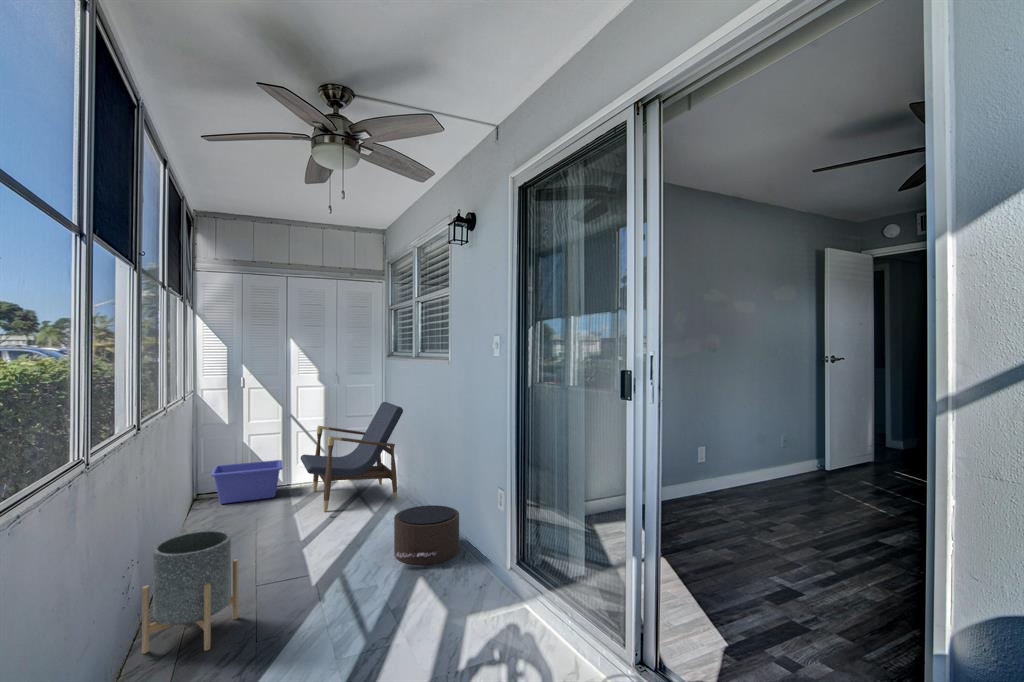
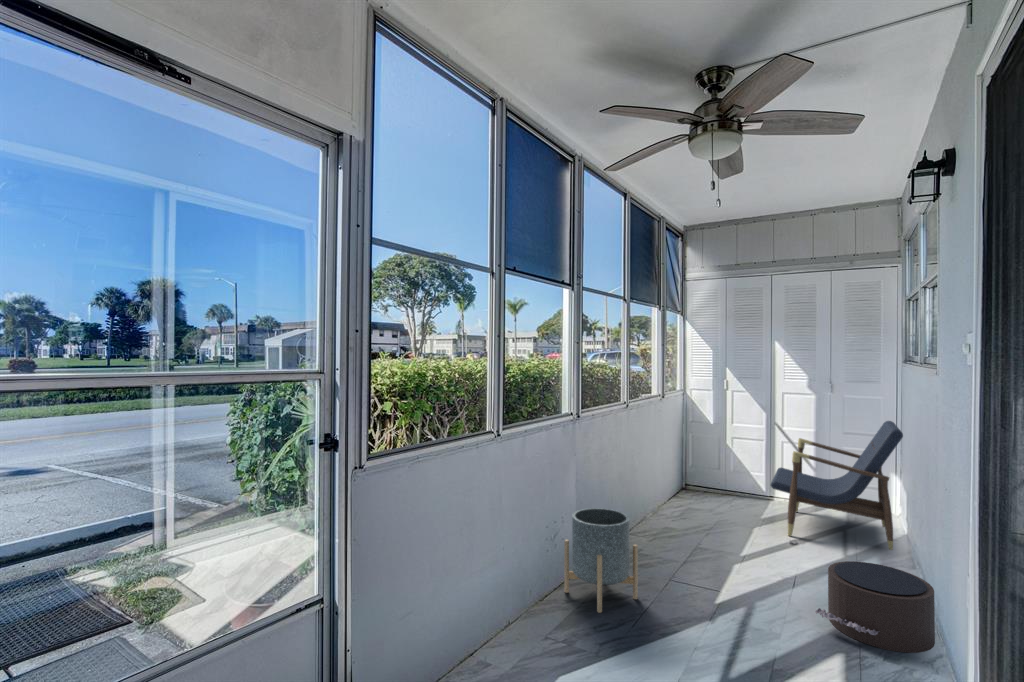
storage bin: present [211,460,283,504] -> none [691,461,764,506]

